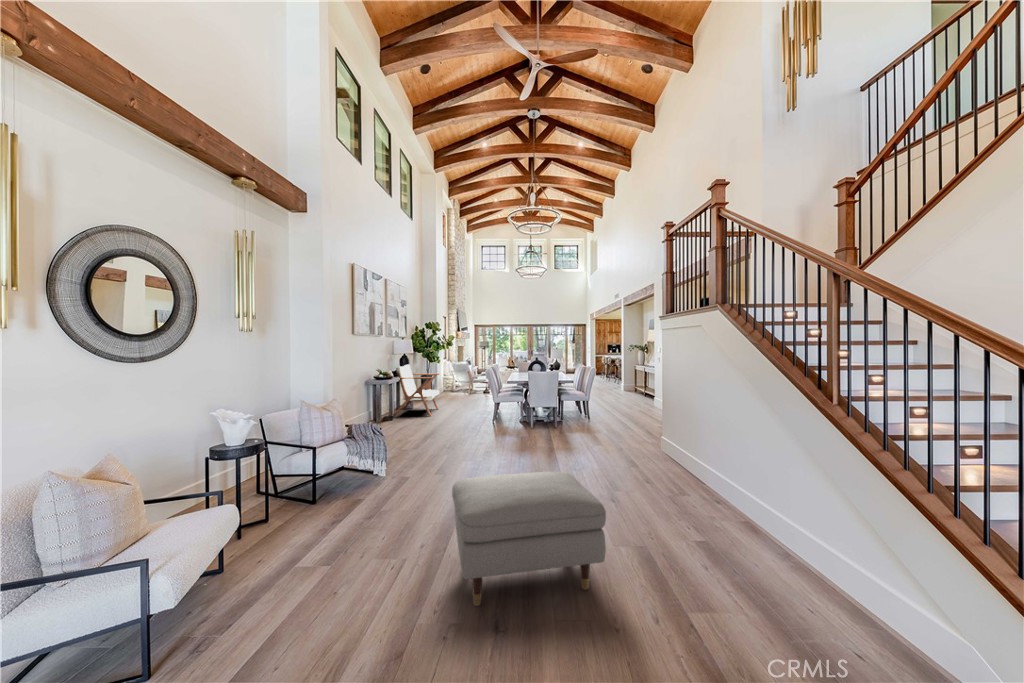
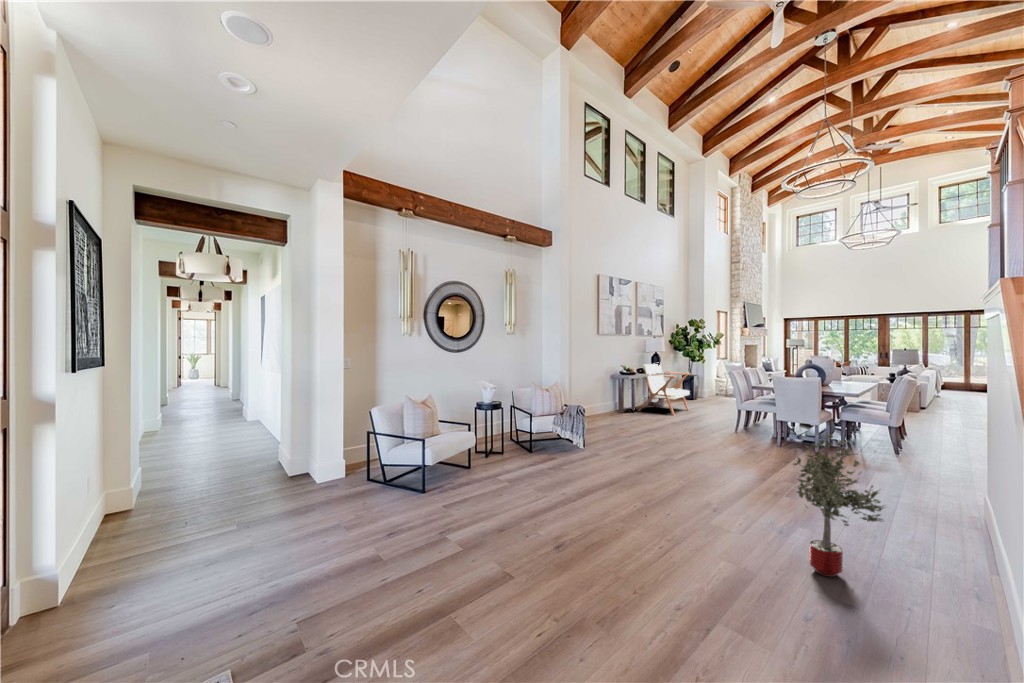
potted tree: none [727,424,827,574] -> present [793,434,883,577]
ottoman: present [452,472,606,606] -> none [563,444,678,534]

